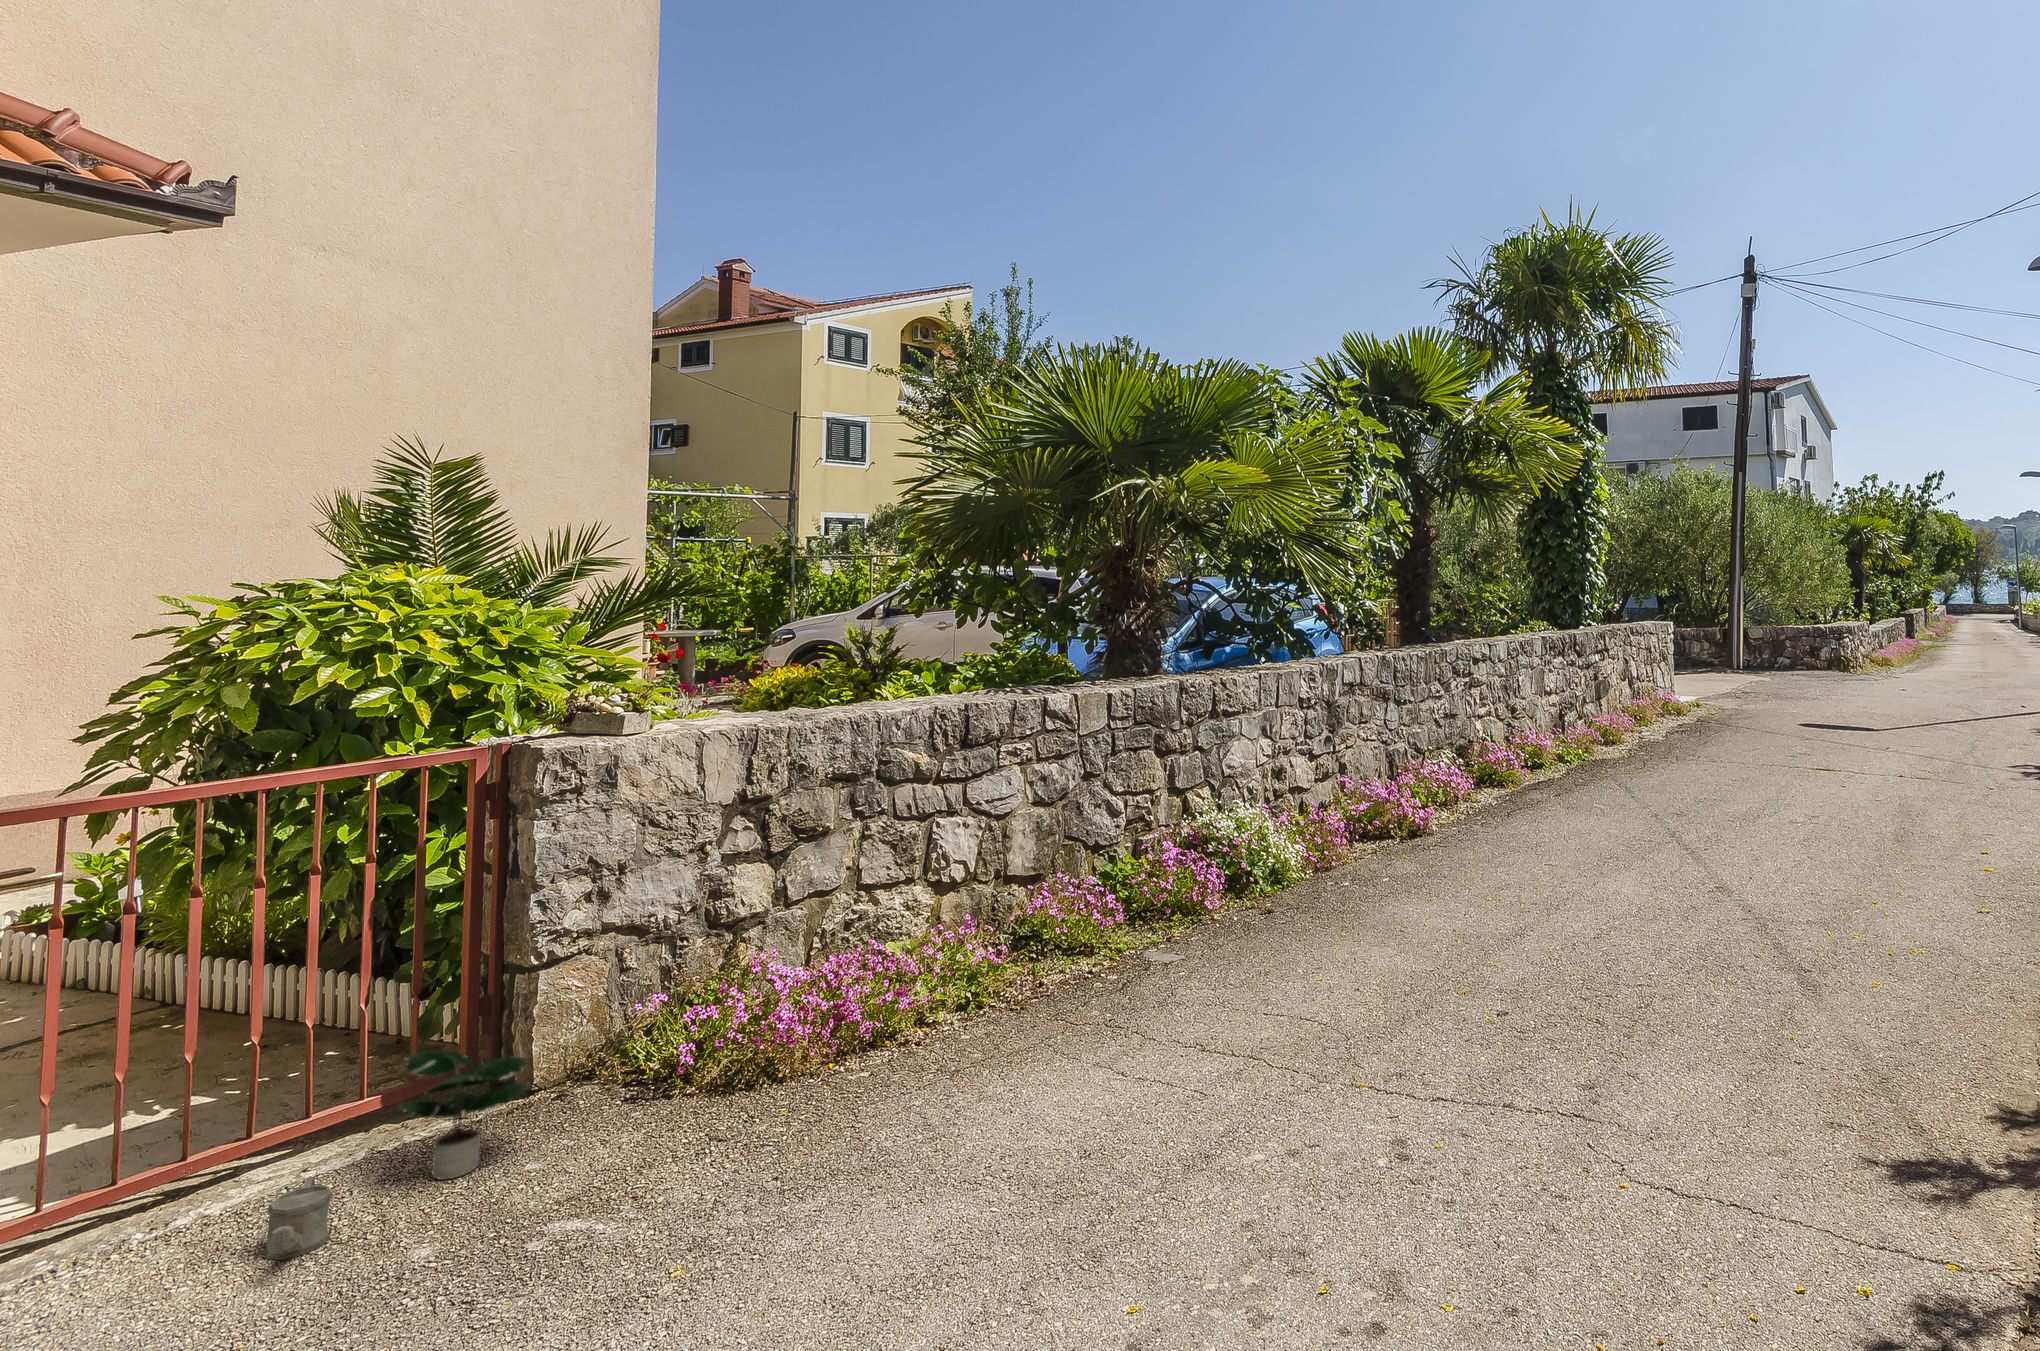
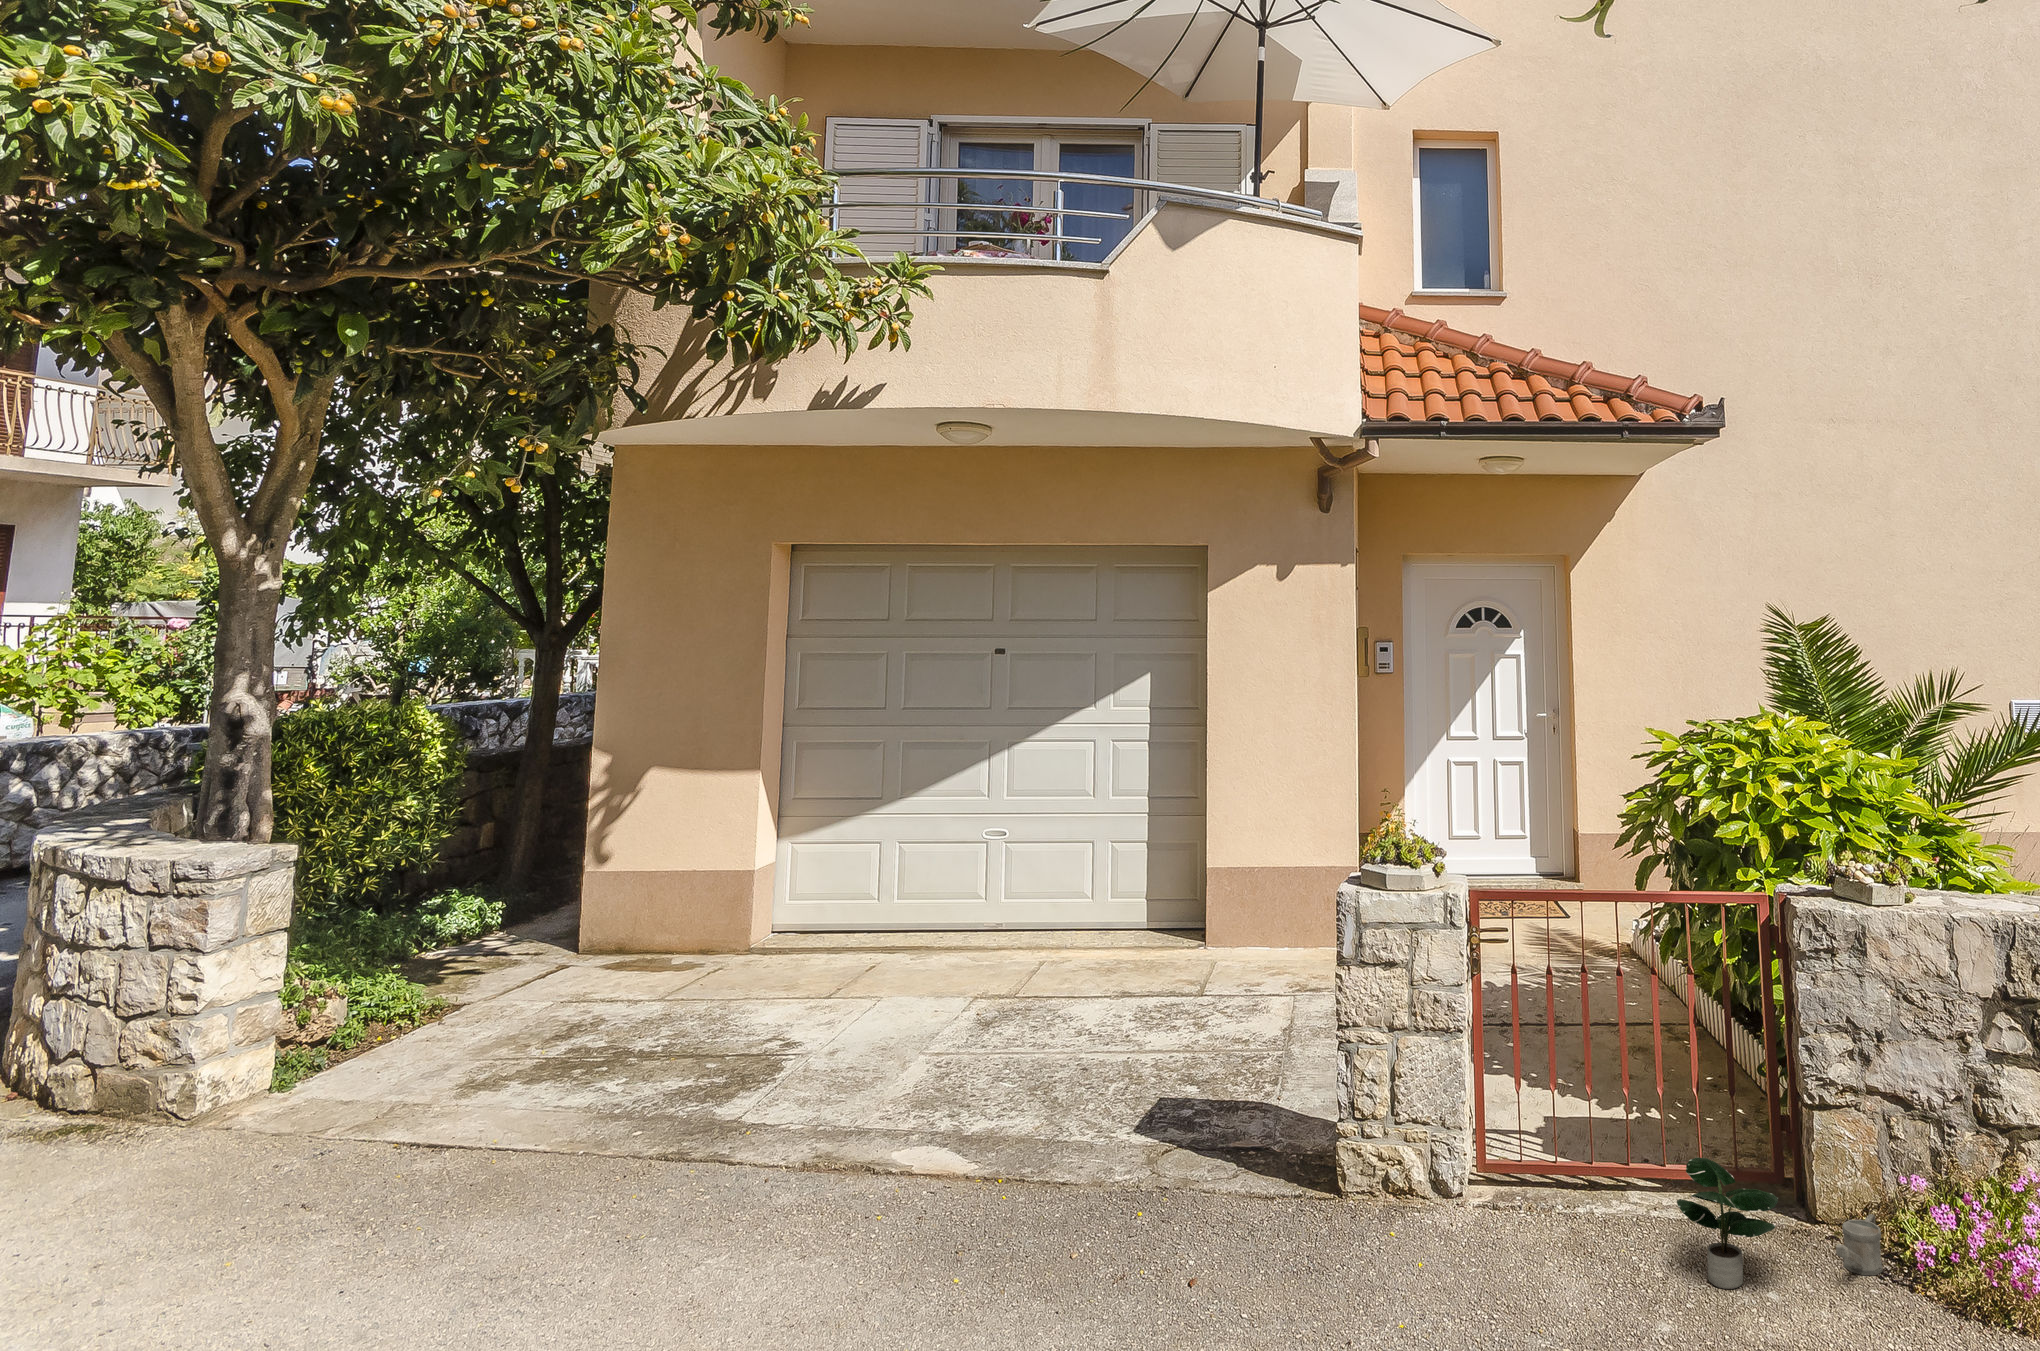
watering can: present [264,1176,333,1260] -> present [1836,1214,1883,1275]

